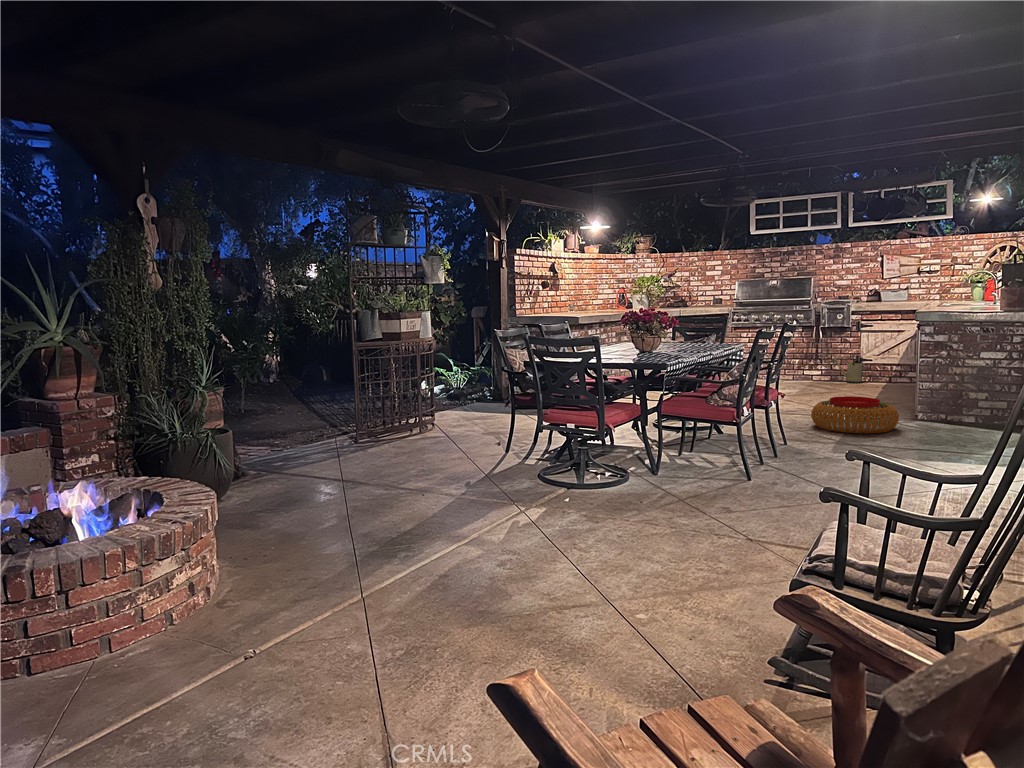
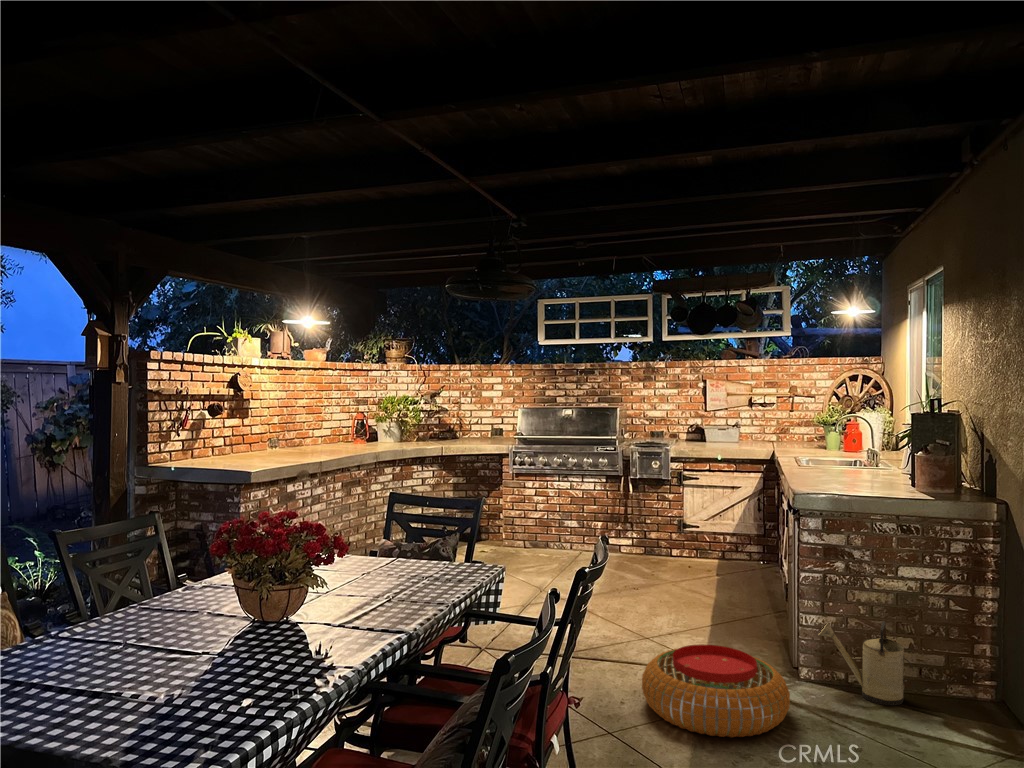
watering can: present [831,355,863,383] -> present [818,621,913,705]

